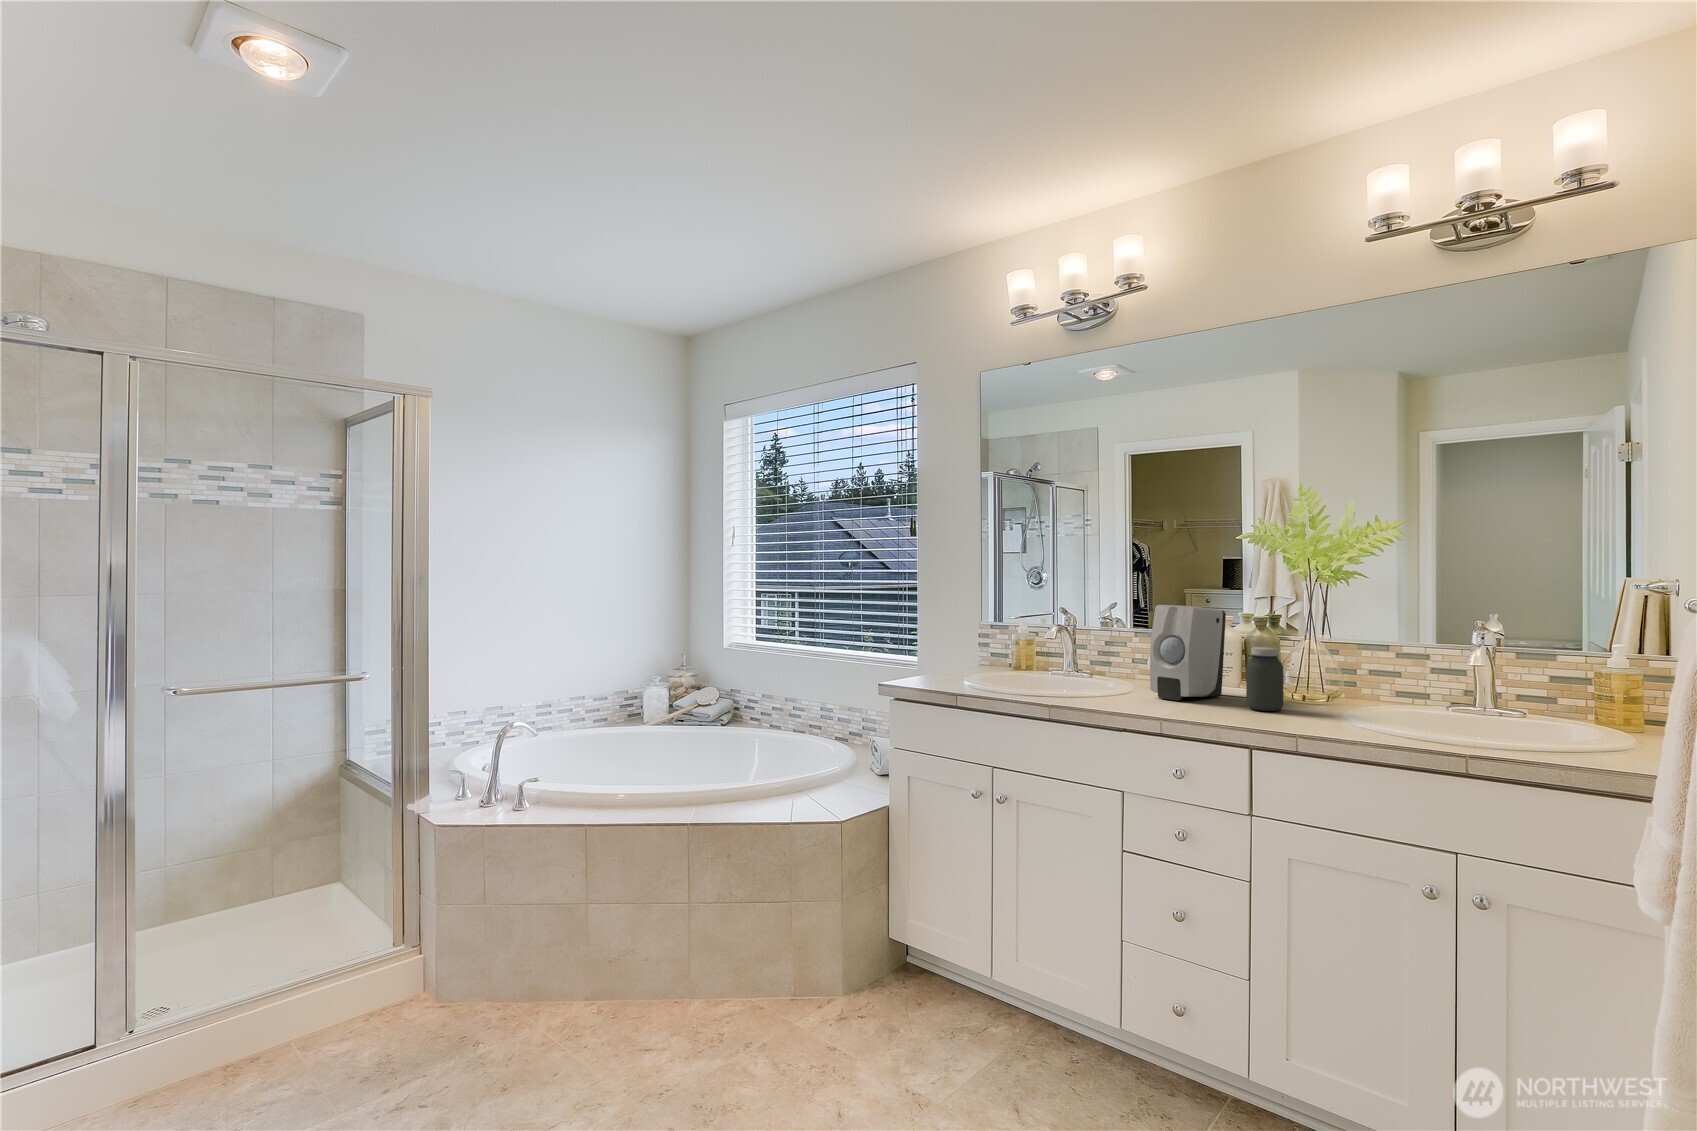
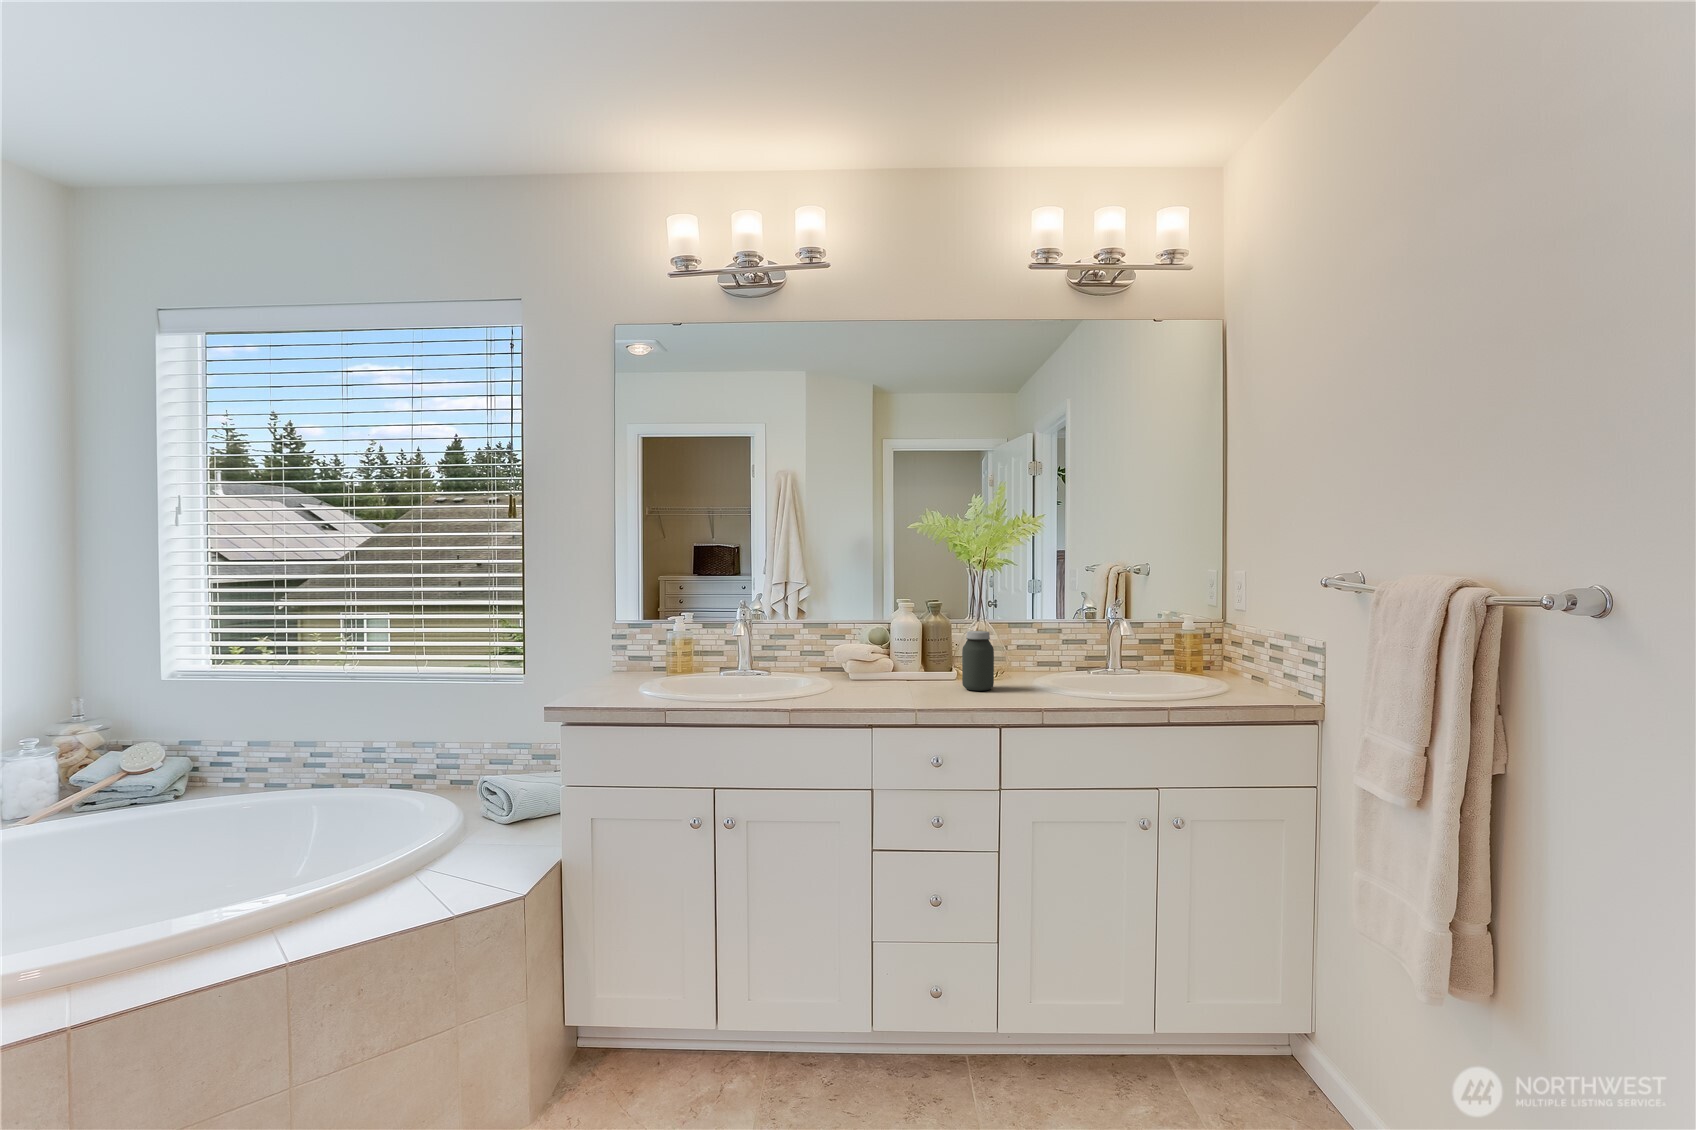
soap dispenser: present [1150,605,1226,700] -> none [868,594,921,689]

